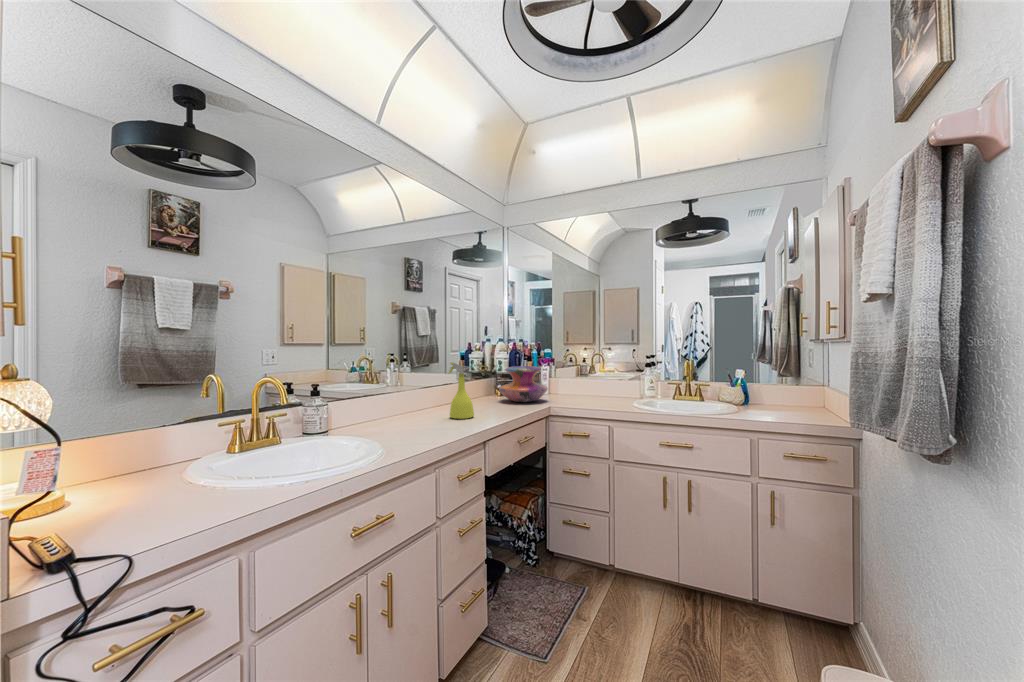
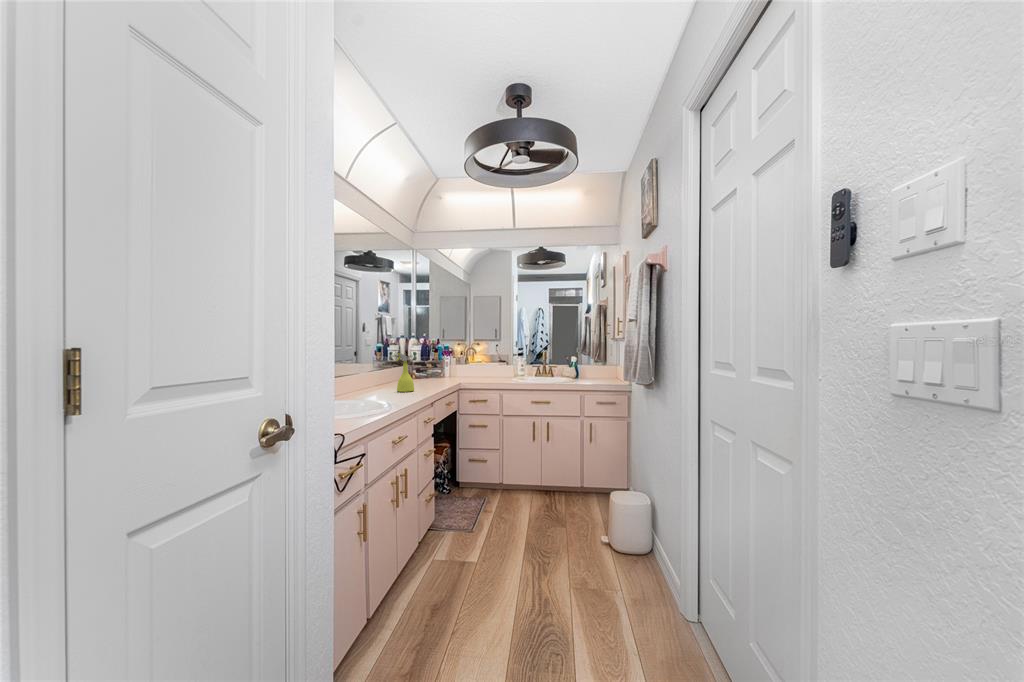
decorative vase: present [499,366,548,402] -> none [418,356,453,382]

